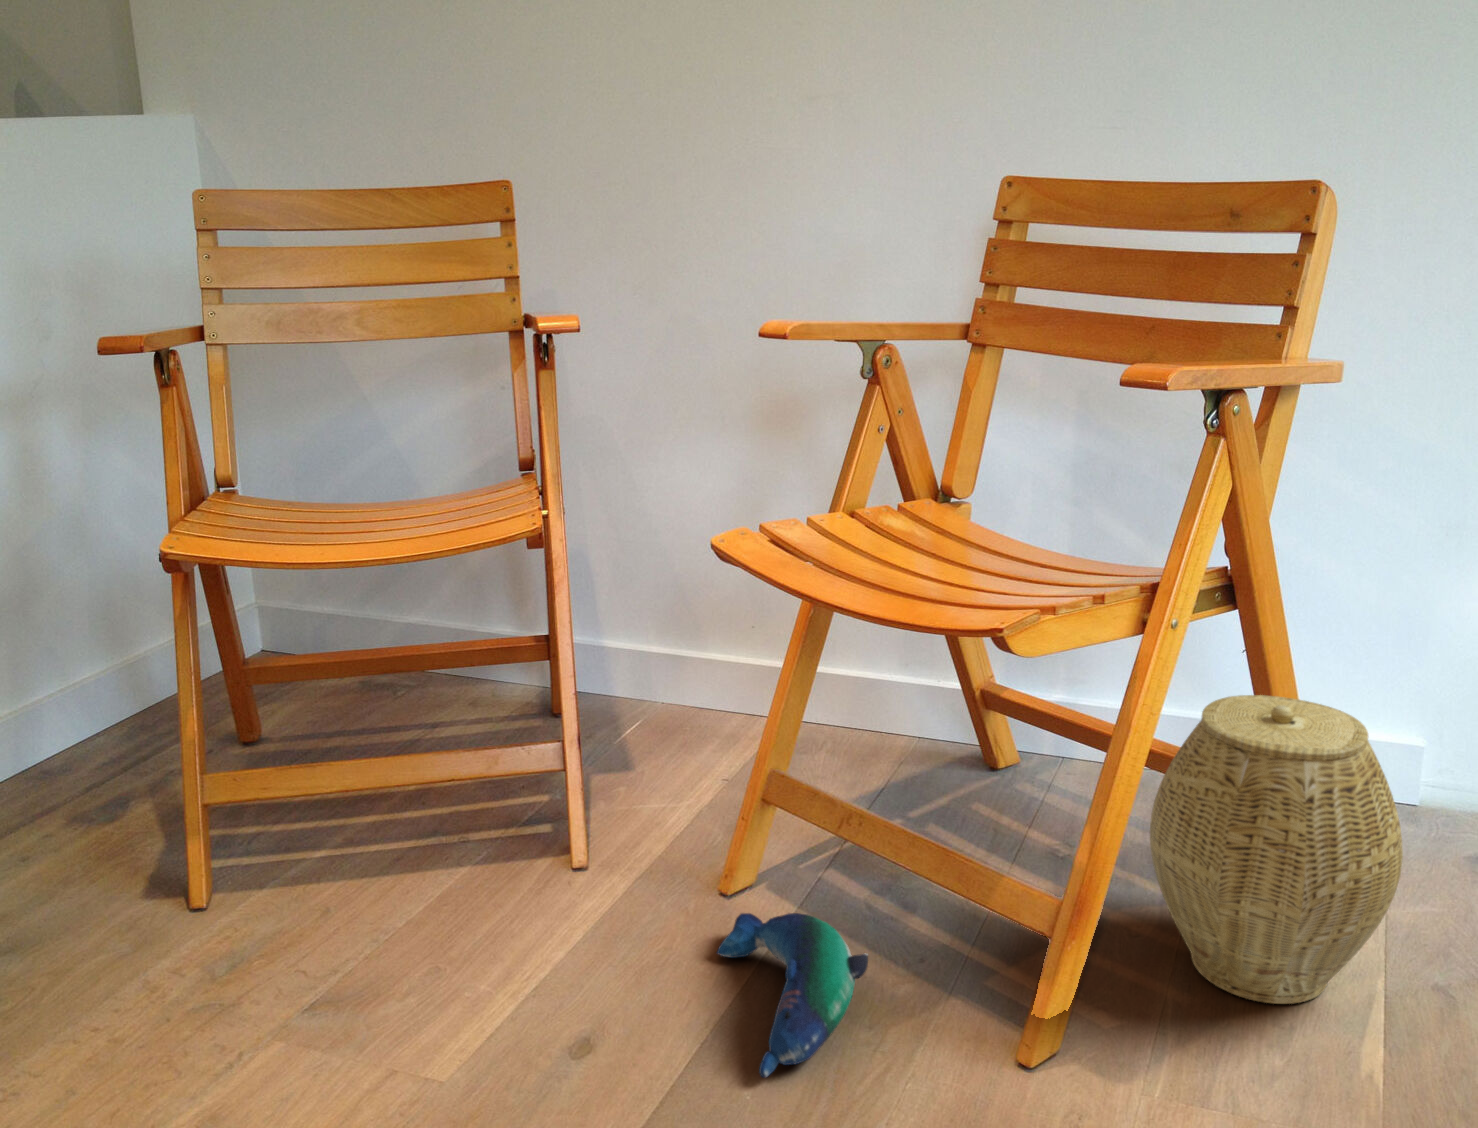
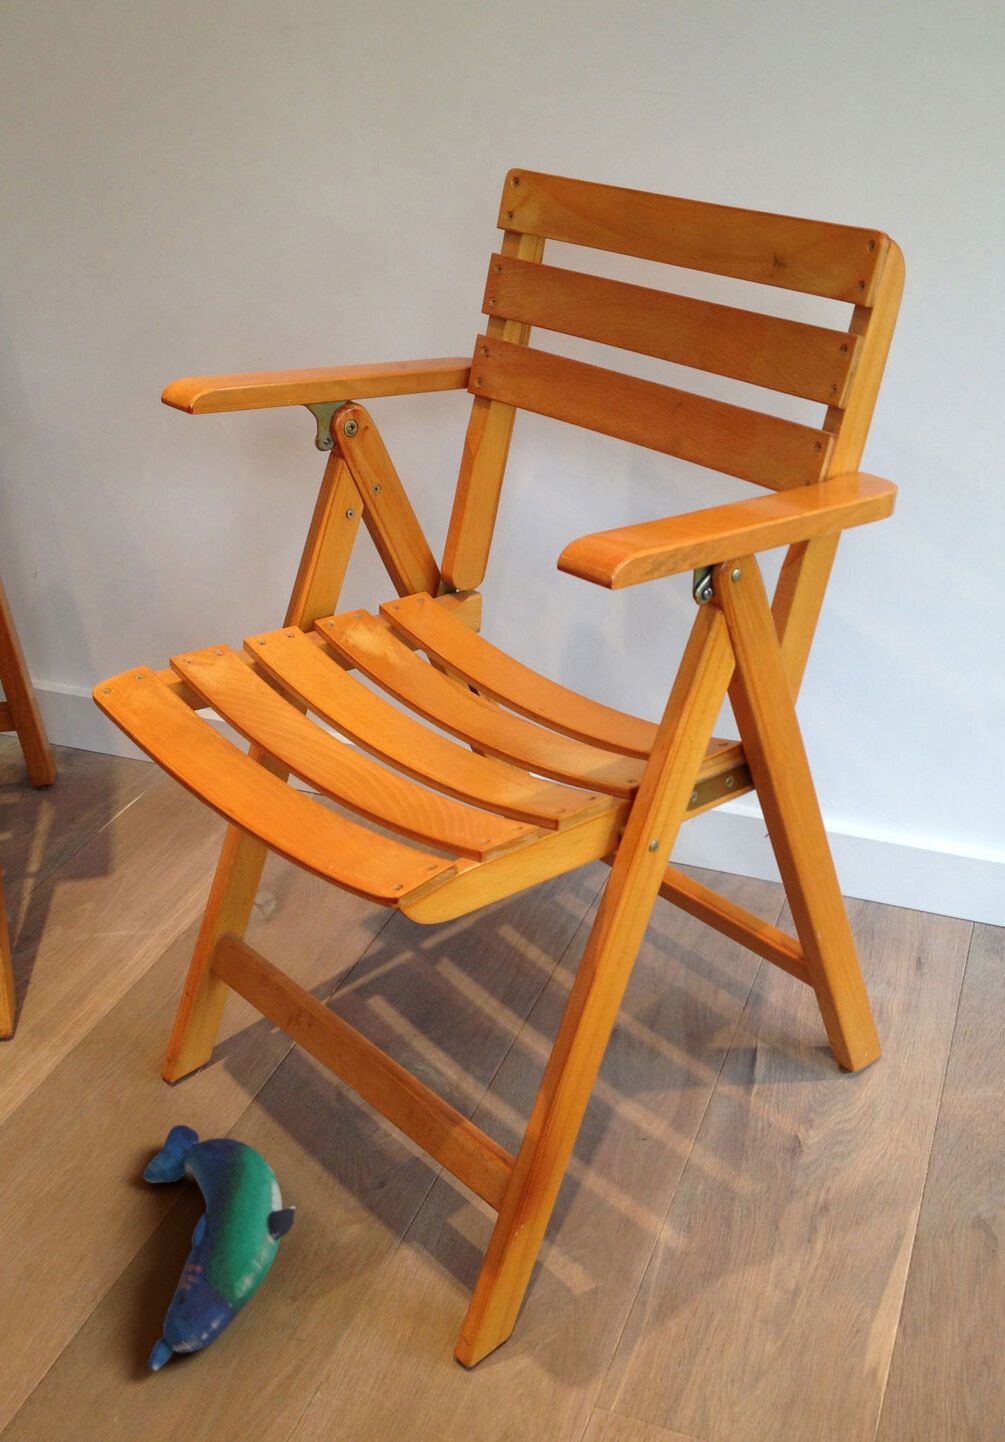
woven basket: present [1150,695,1403,1004] -> none [645,884,928,1241]

